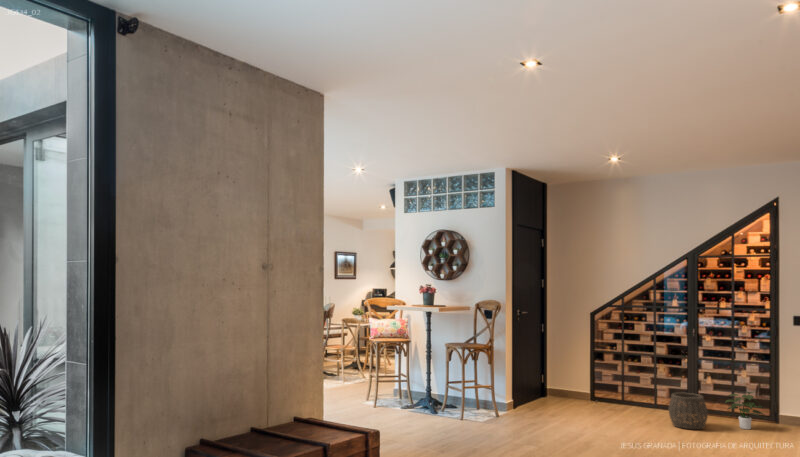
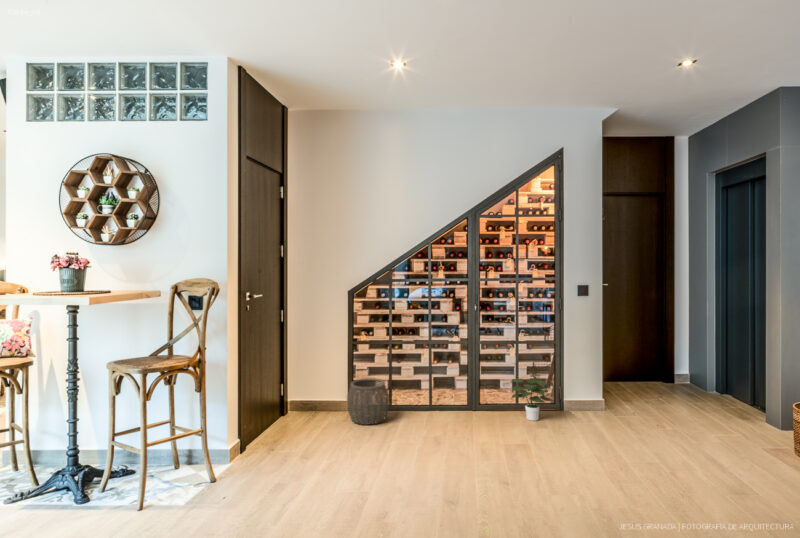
woven basket: present [669,393,708,429] -> present [347,378,389,425]

